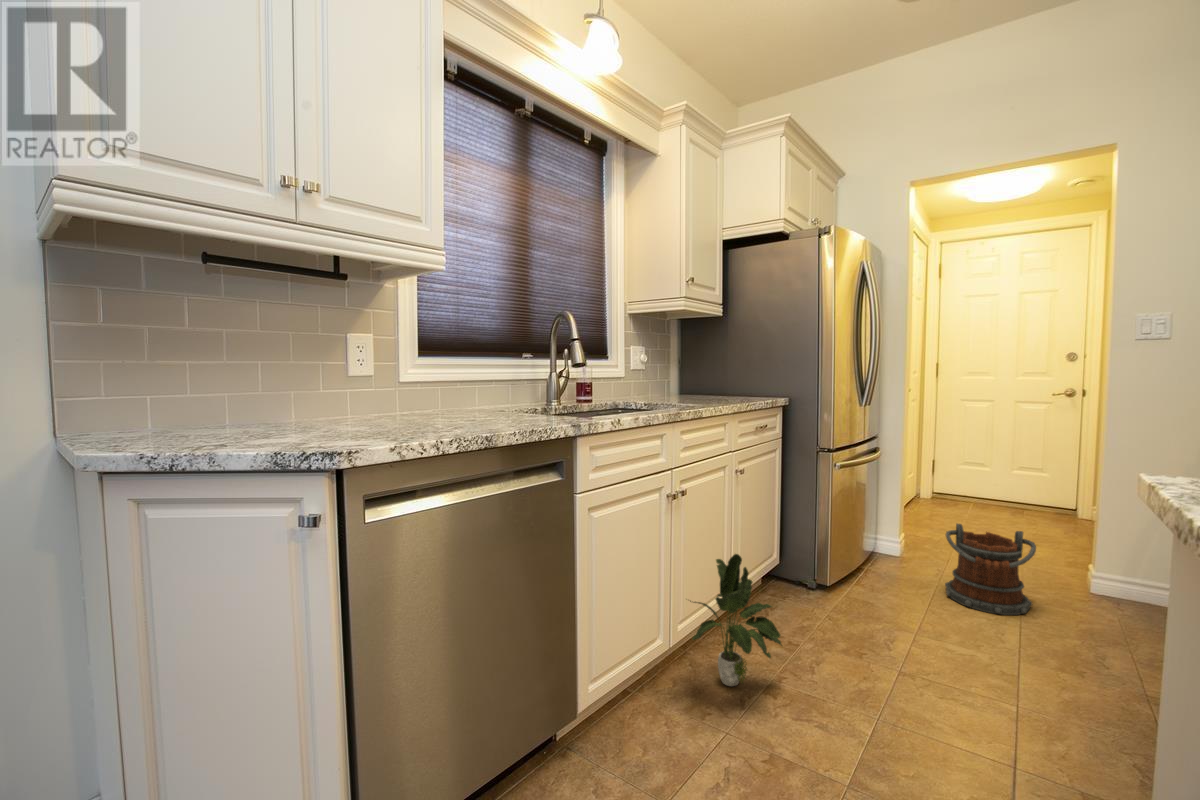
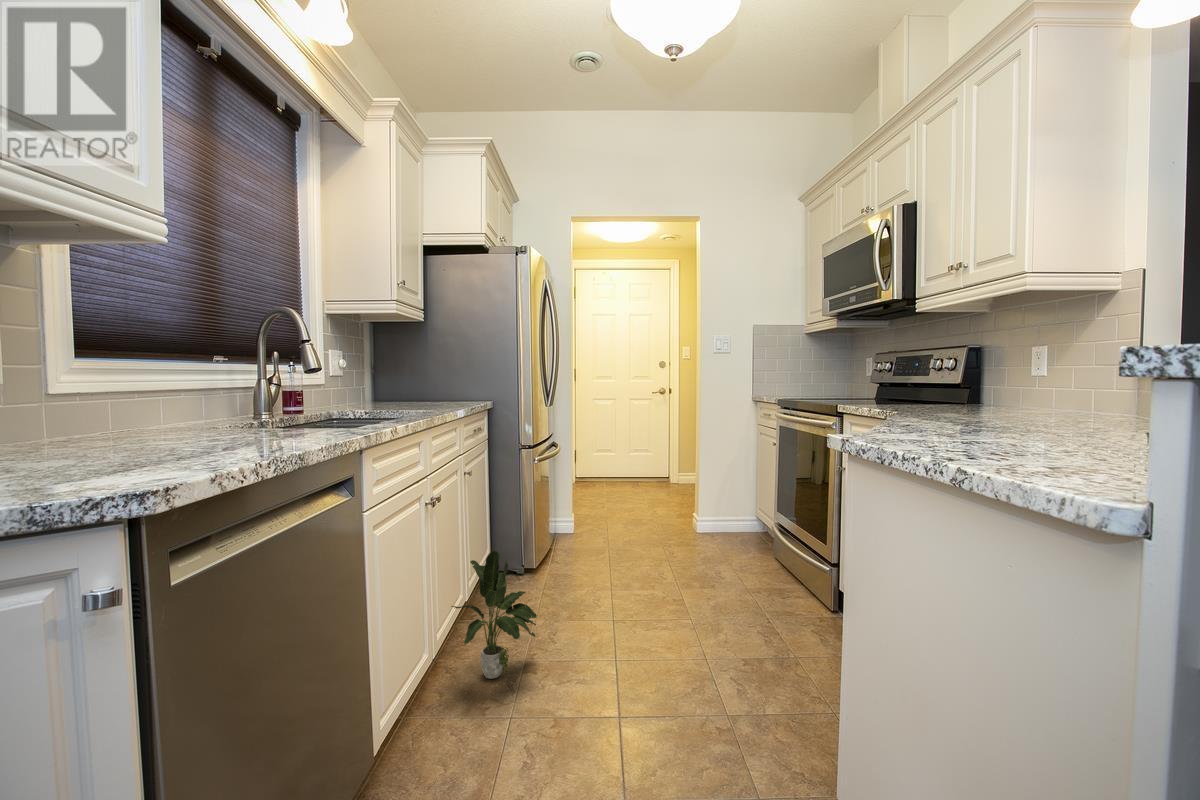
bucket: present [945,524,1036,615] -> none [616,494,671,560]

